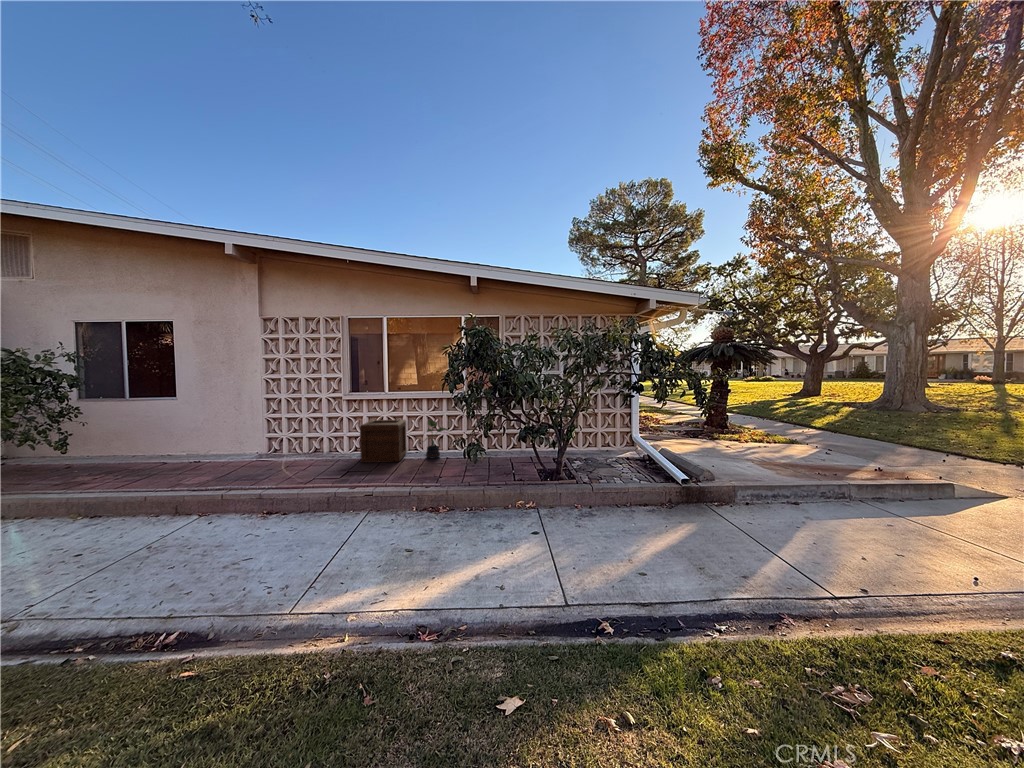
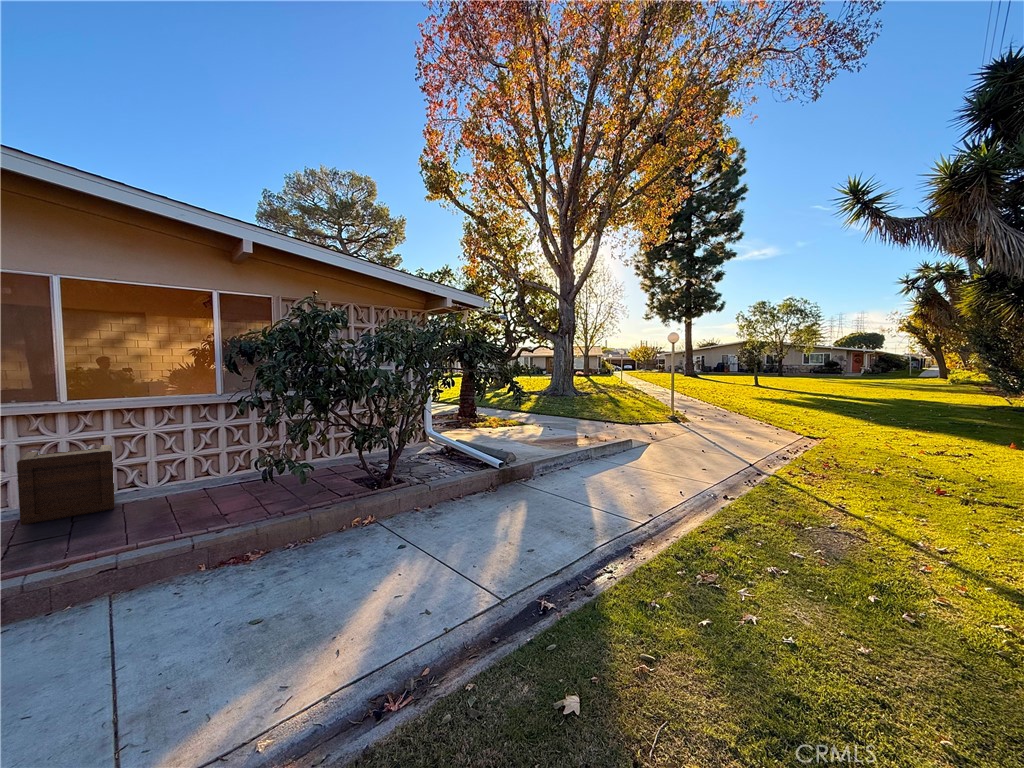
potted plant: present [426,420,447,458] -> none [155,438,201,494]

